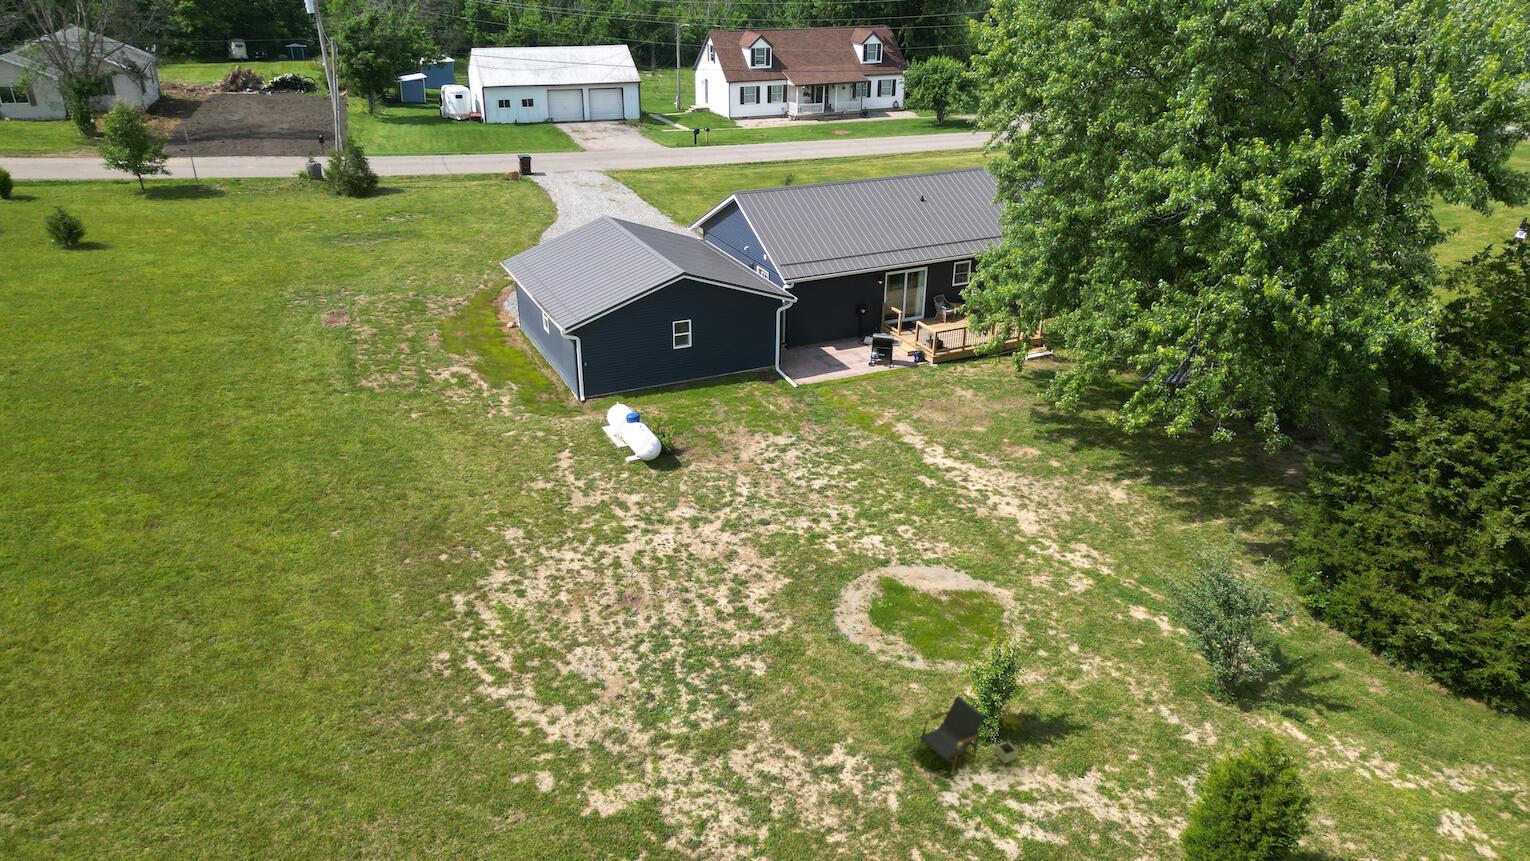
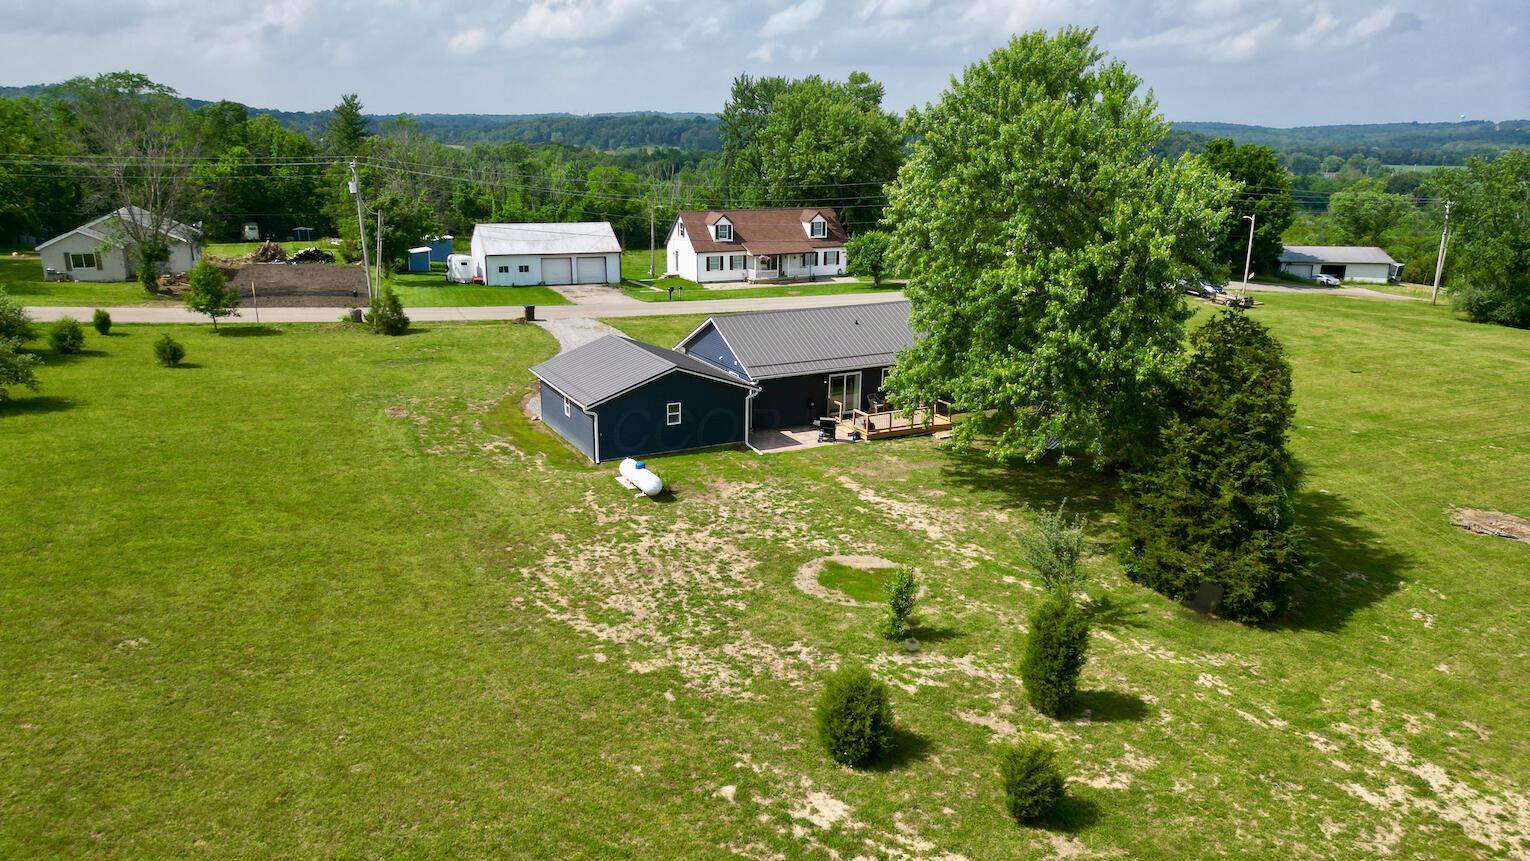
lounge chair: present [920,696,984,774] -> present [1181,581,1224,624]

